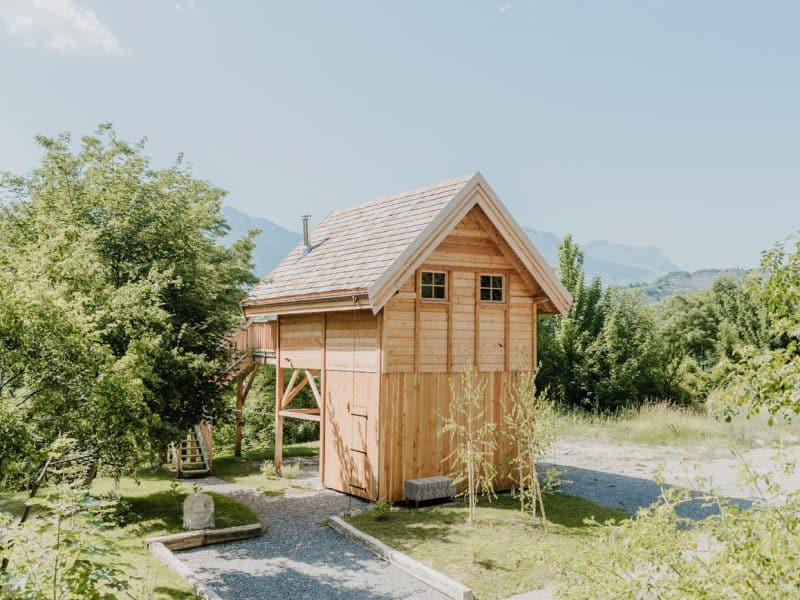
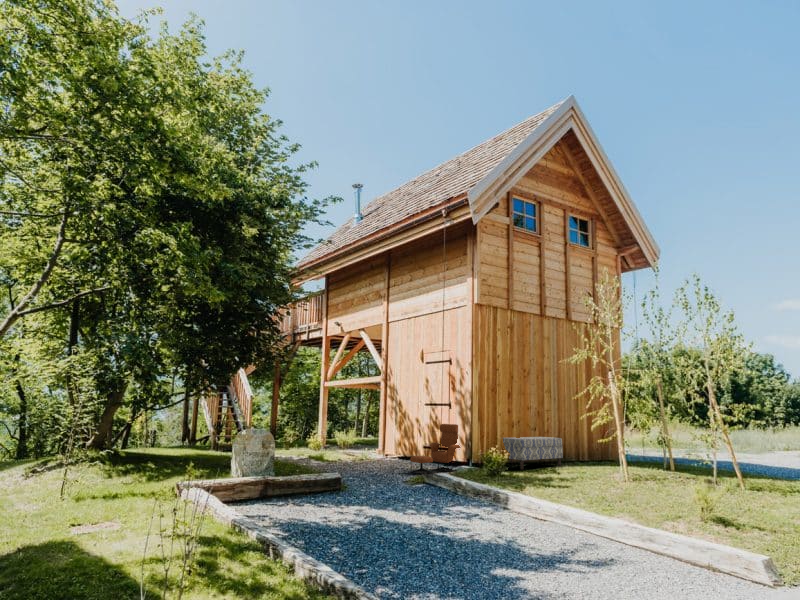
lounge chair: none [328,469,370,513] -> present [409,424,461,474]

